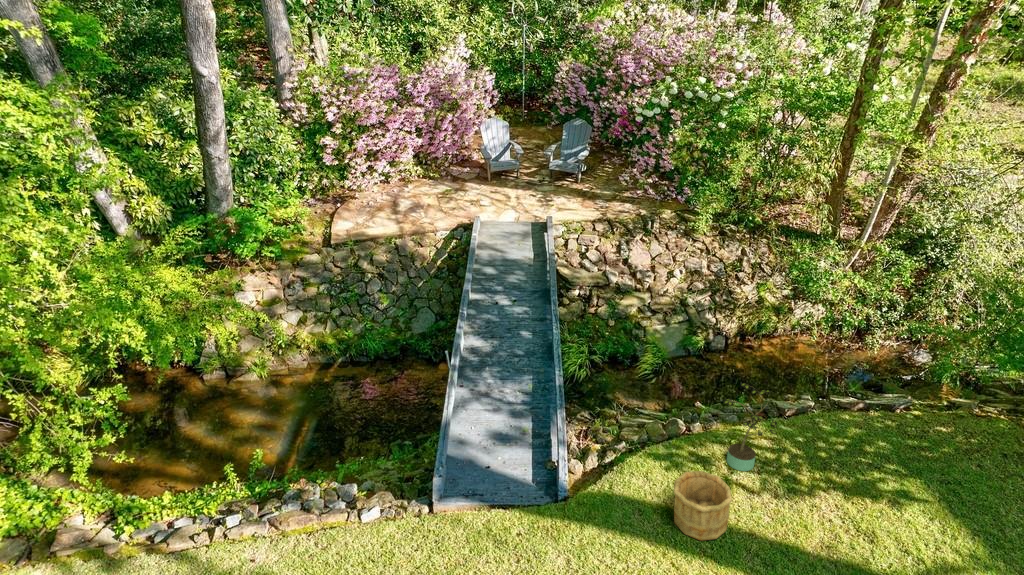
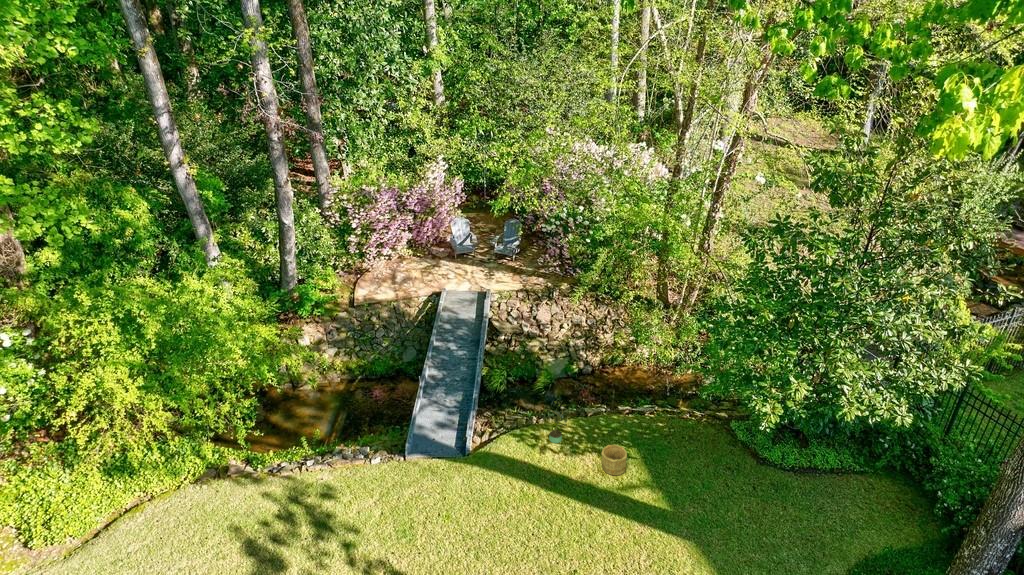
wooden bucket: present [674,471,732,541] -> present [602,445,627,475]

